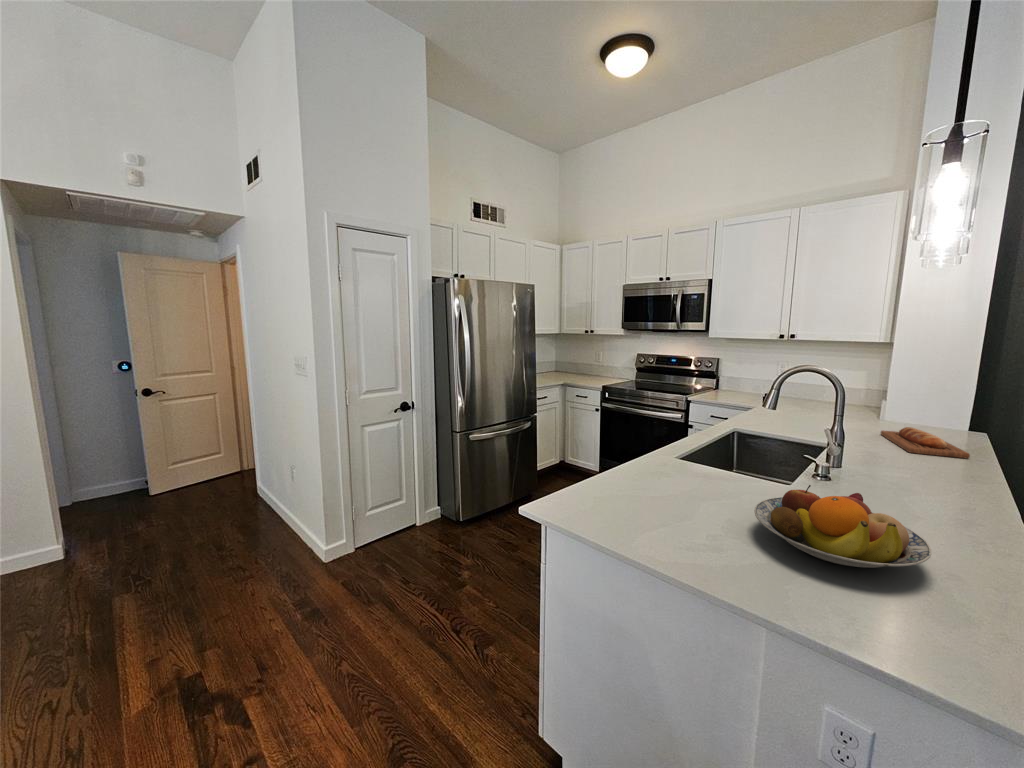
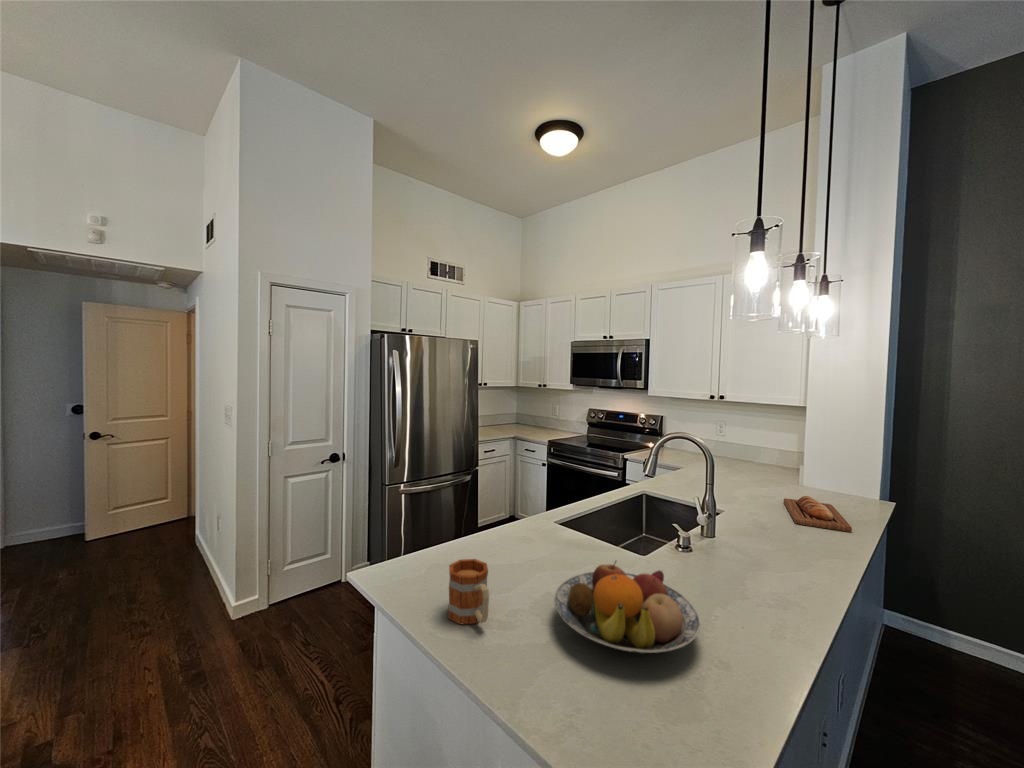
mug: none [647,488,708,549] -> present [448,559,489,624]

